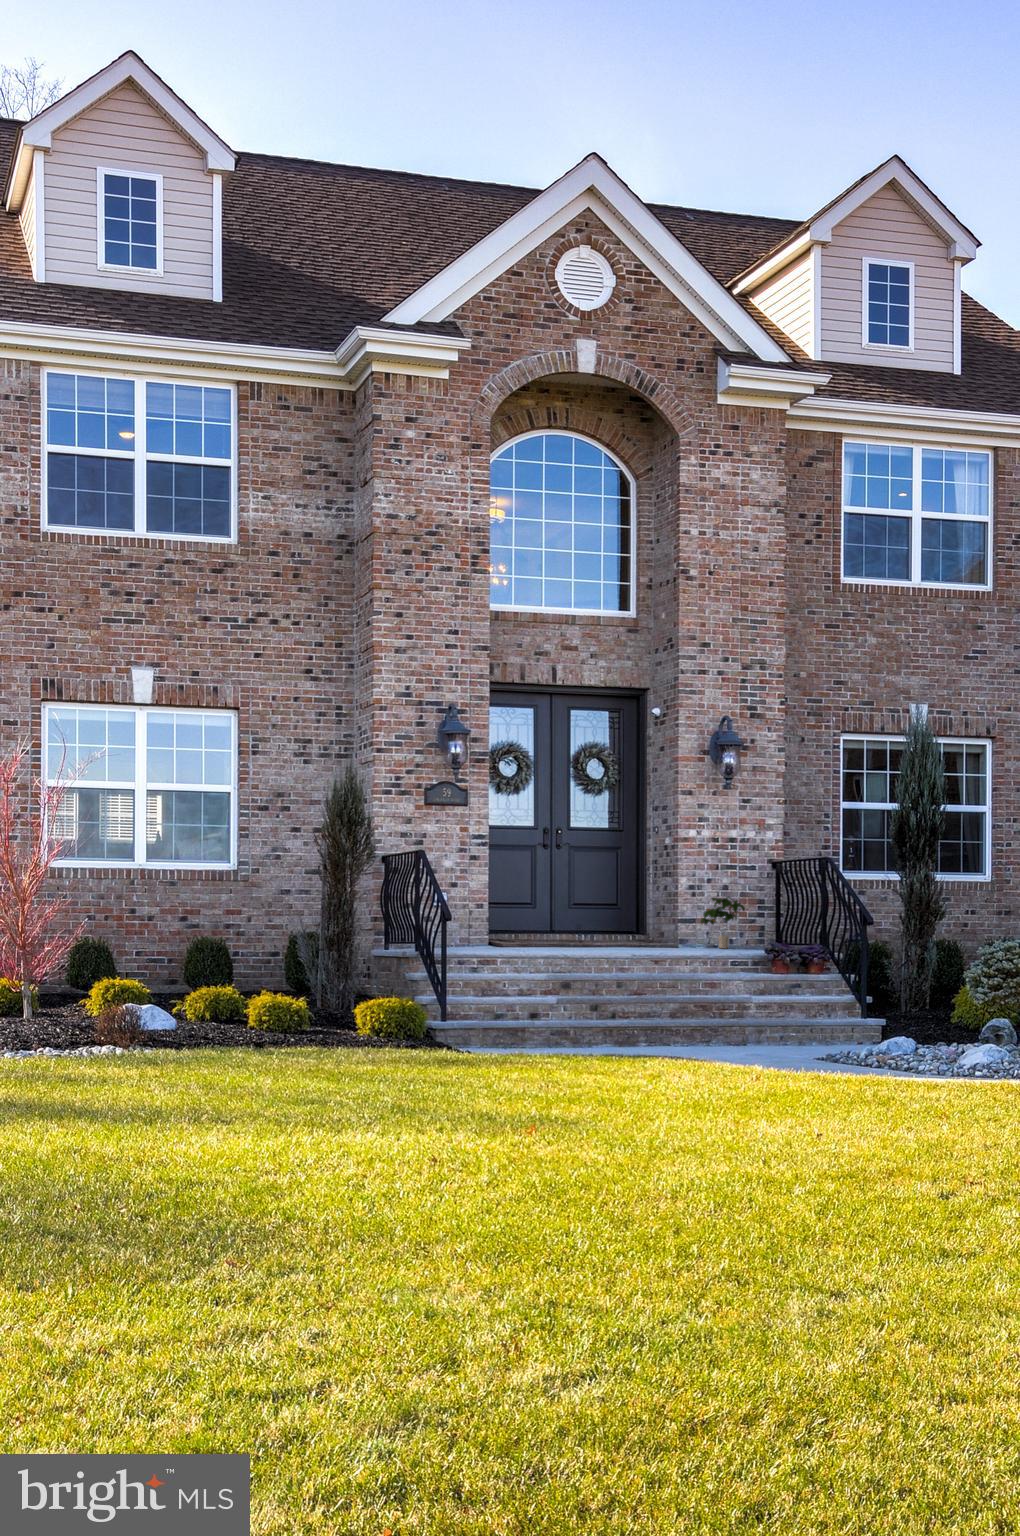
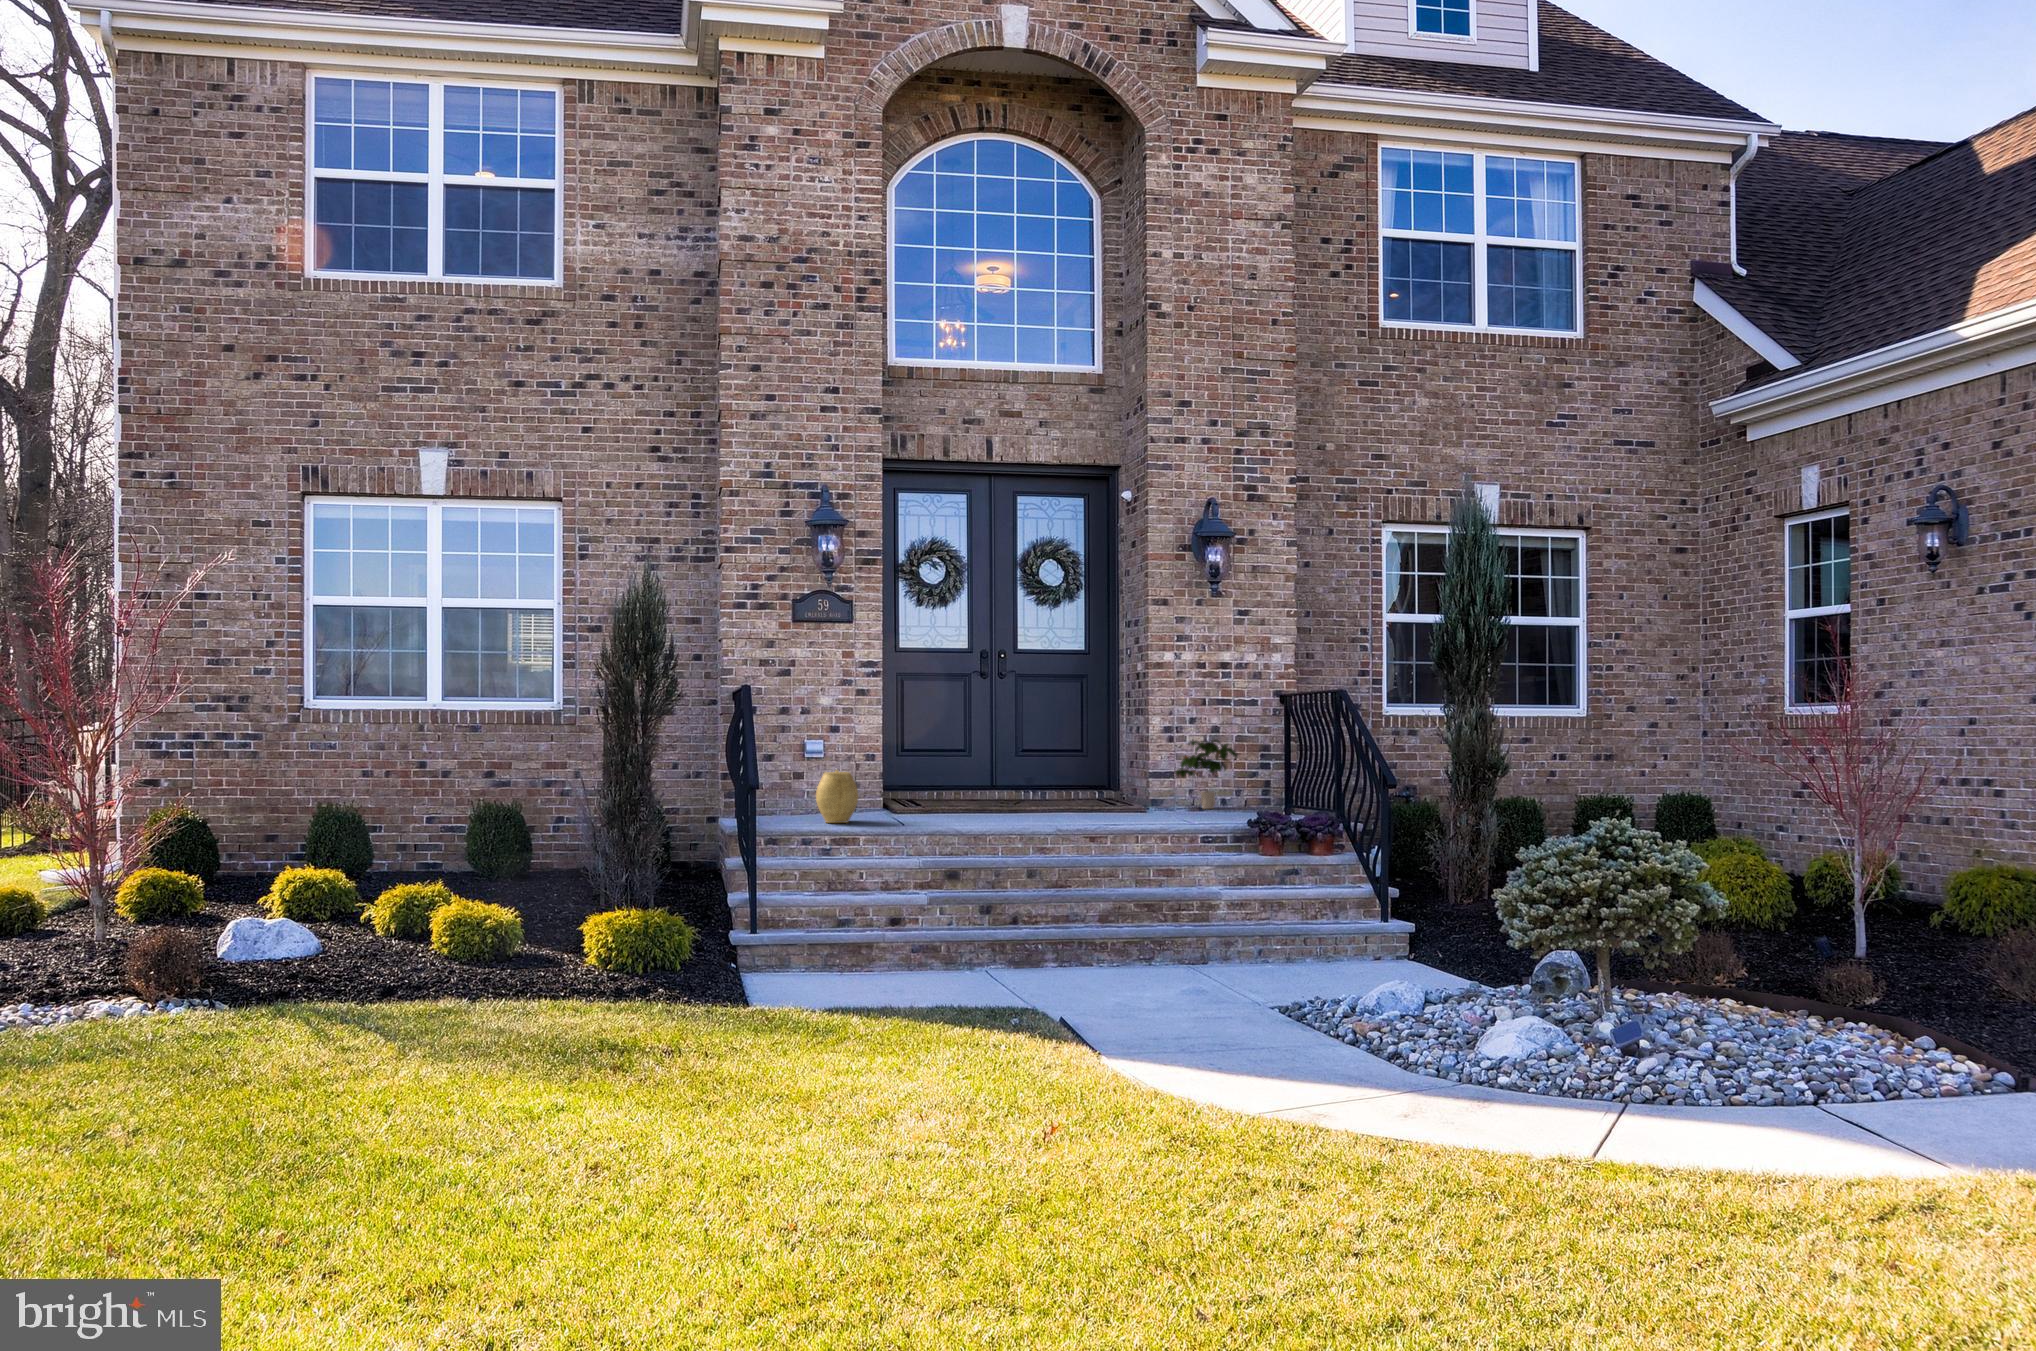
woven basket: none [450,917,481,956] -> present [816,770,859,823]

